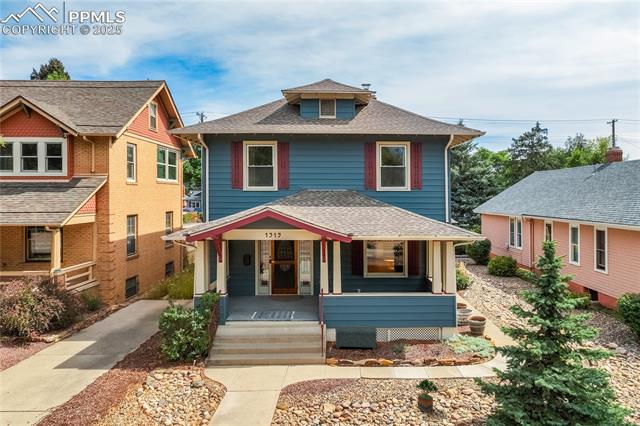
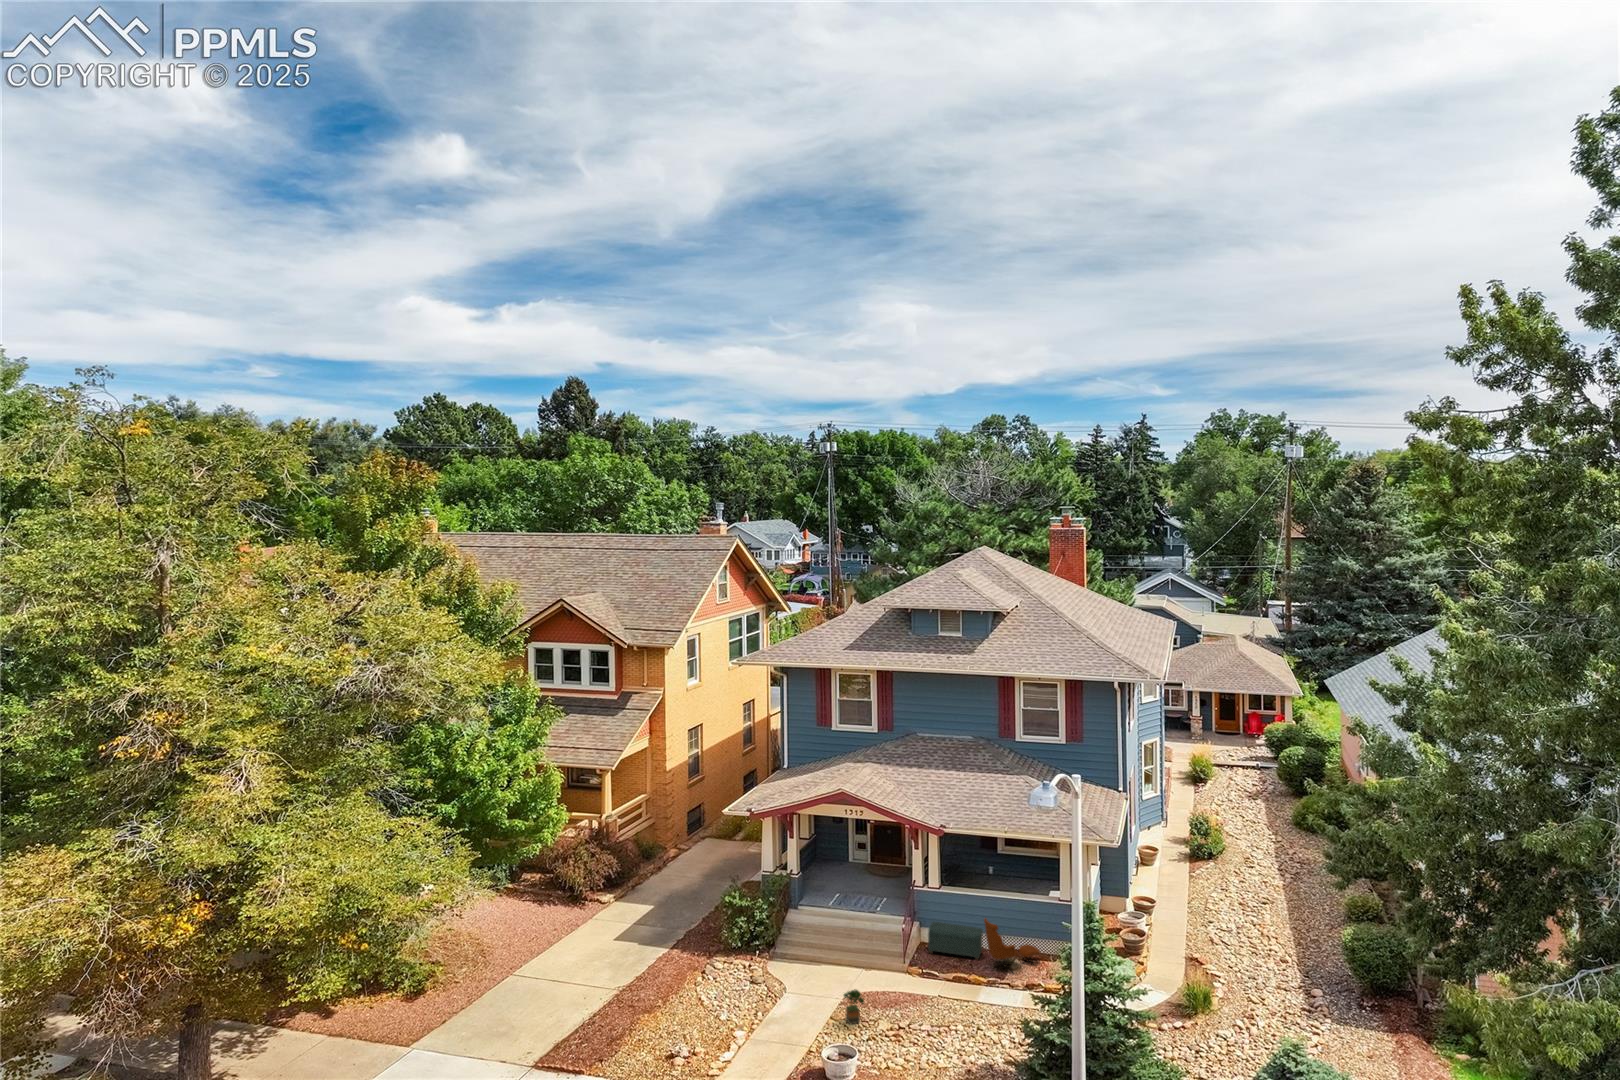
lounge chair: none [383,315,421,356] -> present [984,918,1040,968]
potted tree: present [416,380,438,412] -> present [844,989,864,1024]

